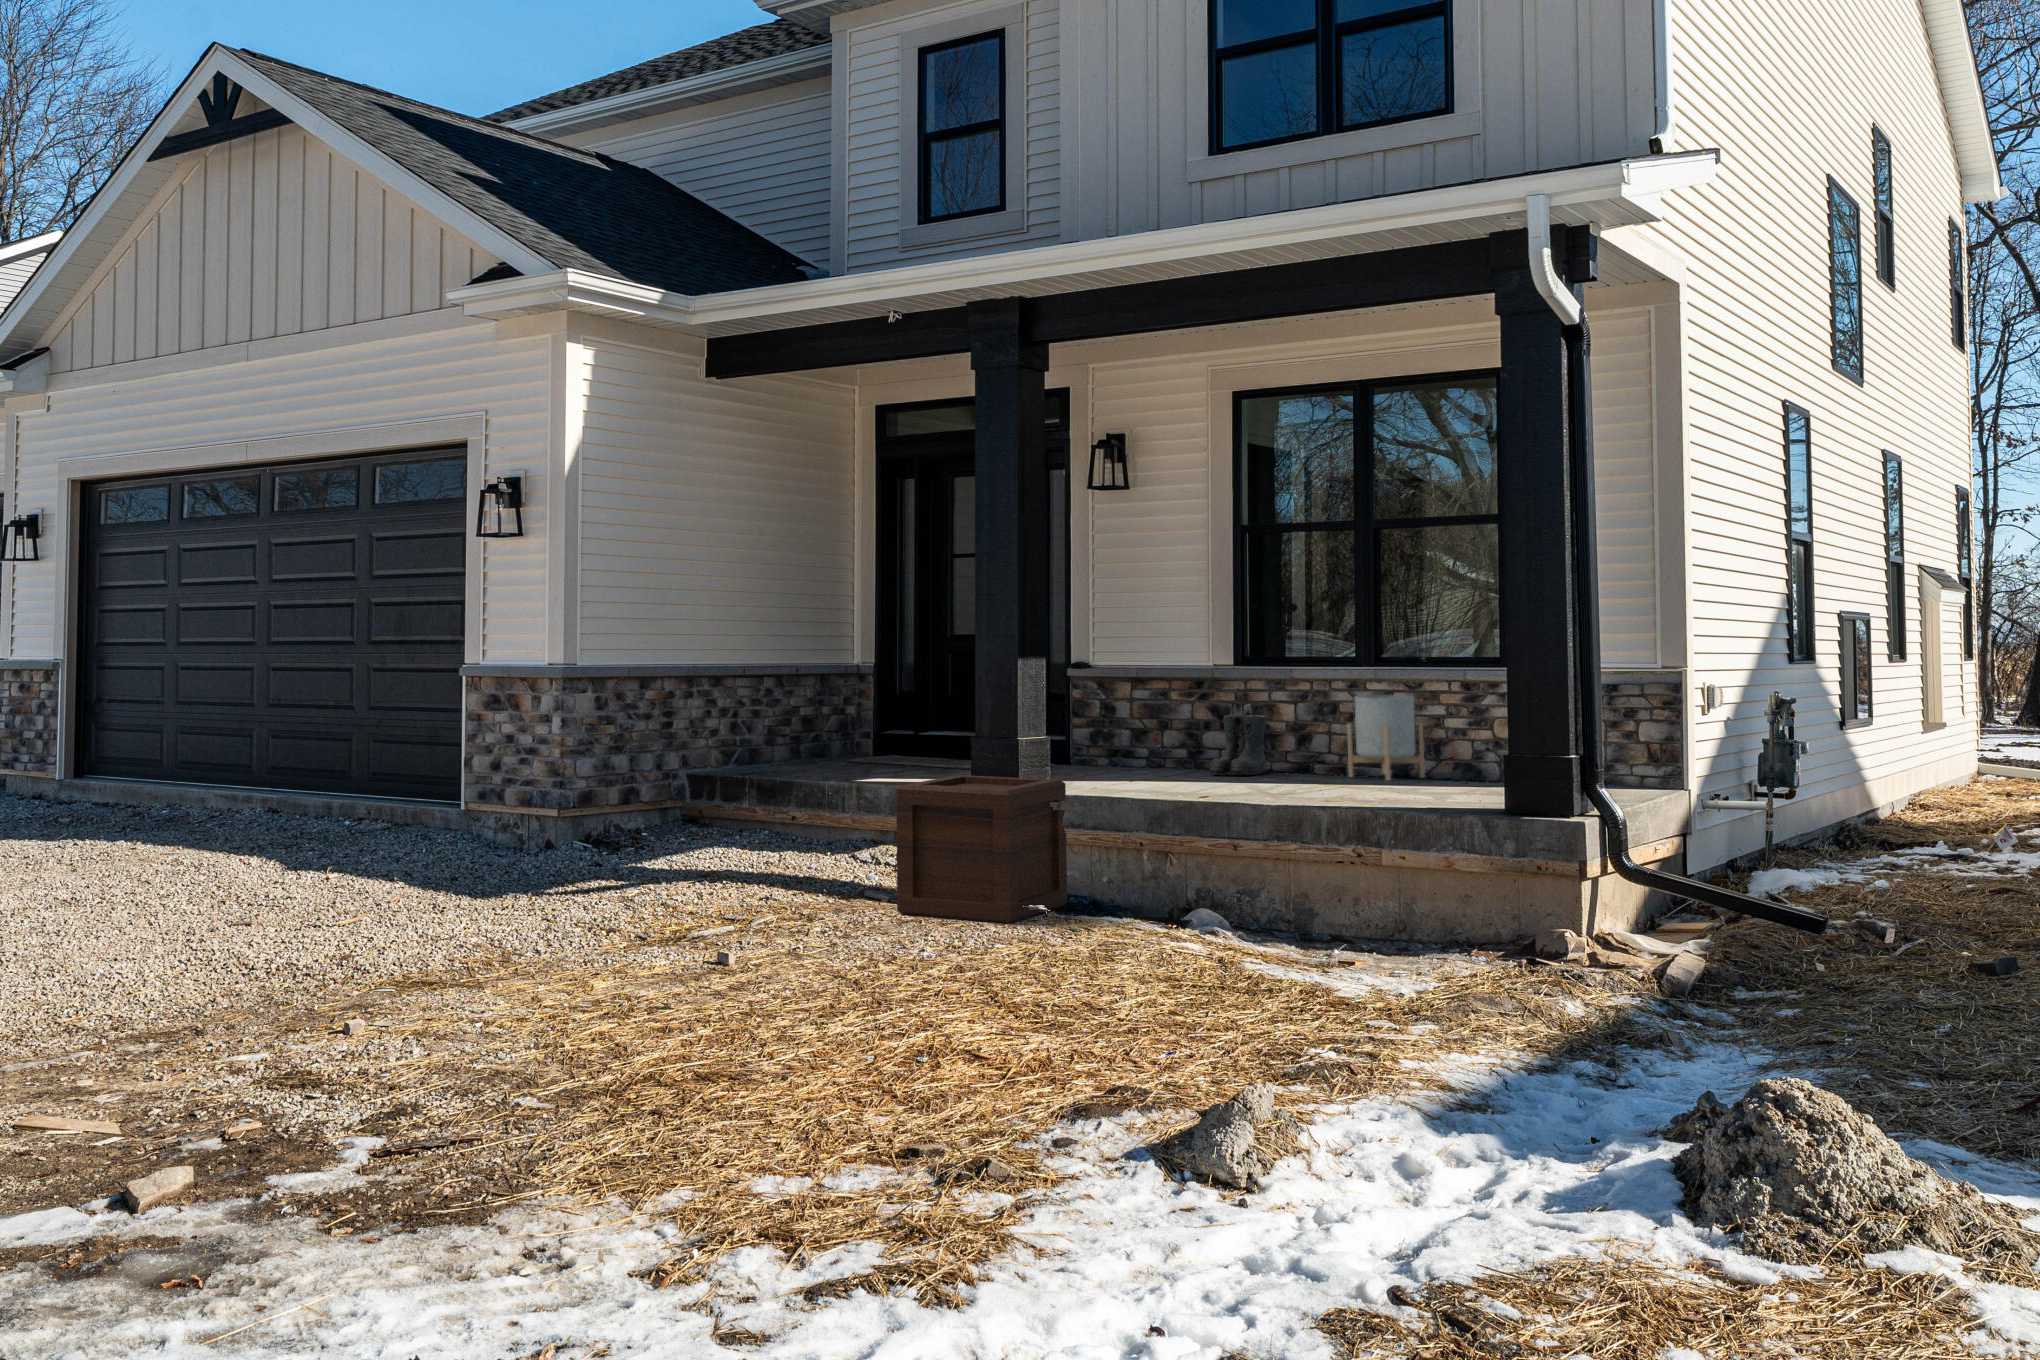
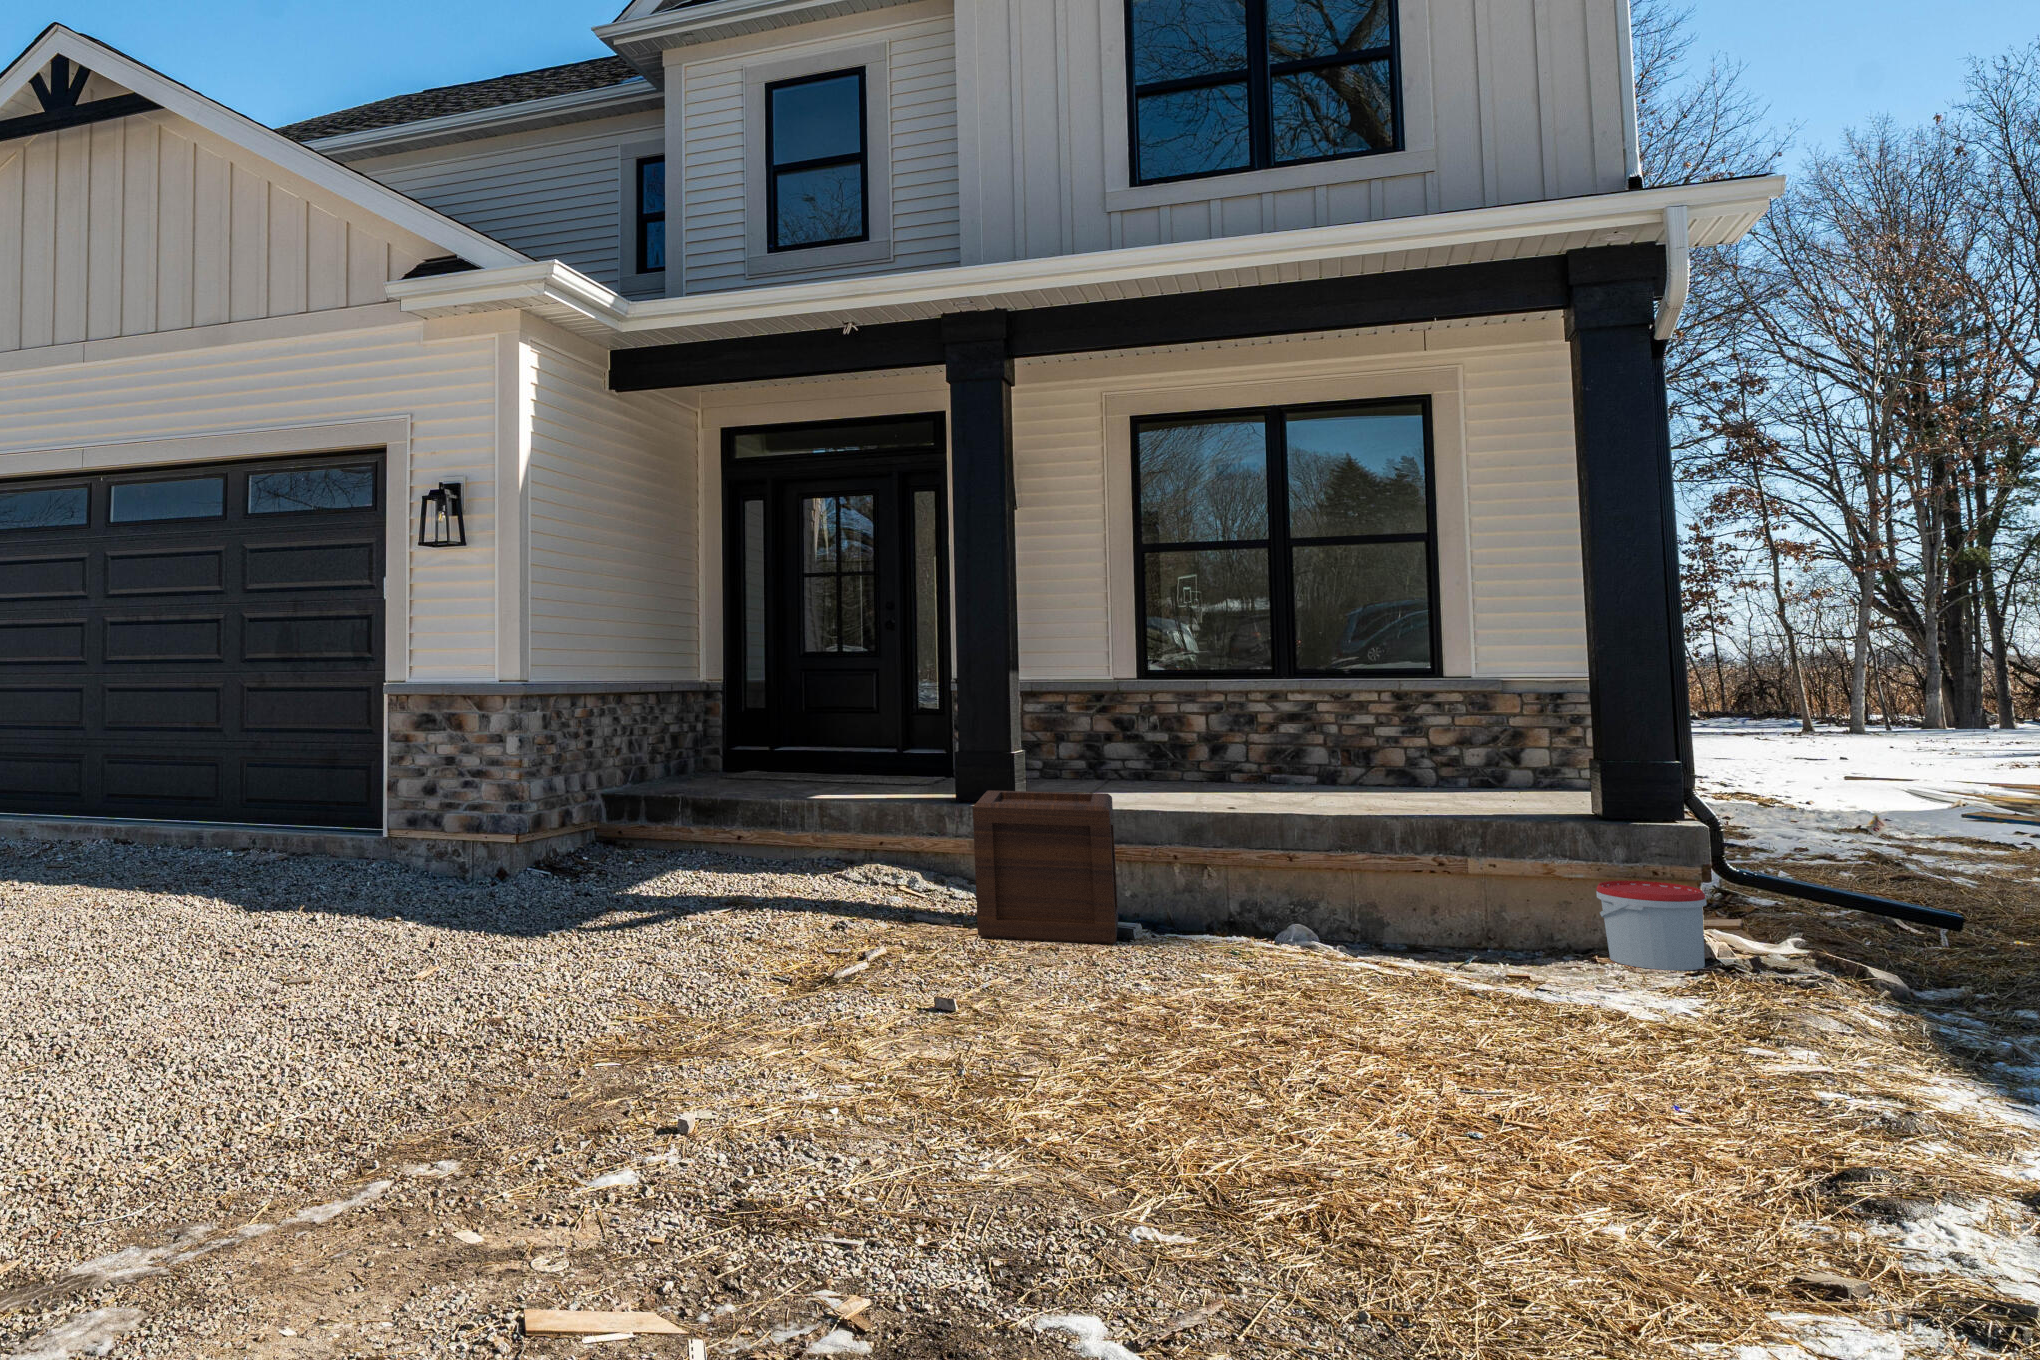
planter: present [1347,695,1425,781] -> none [1293,704,1368,787]
boots: present [1209,714,1266,776] -> none [1149,725,1196,784]
bucket: none [1448,876,1546,965] -> present [1596,881,1707,970]

